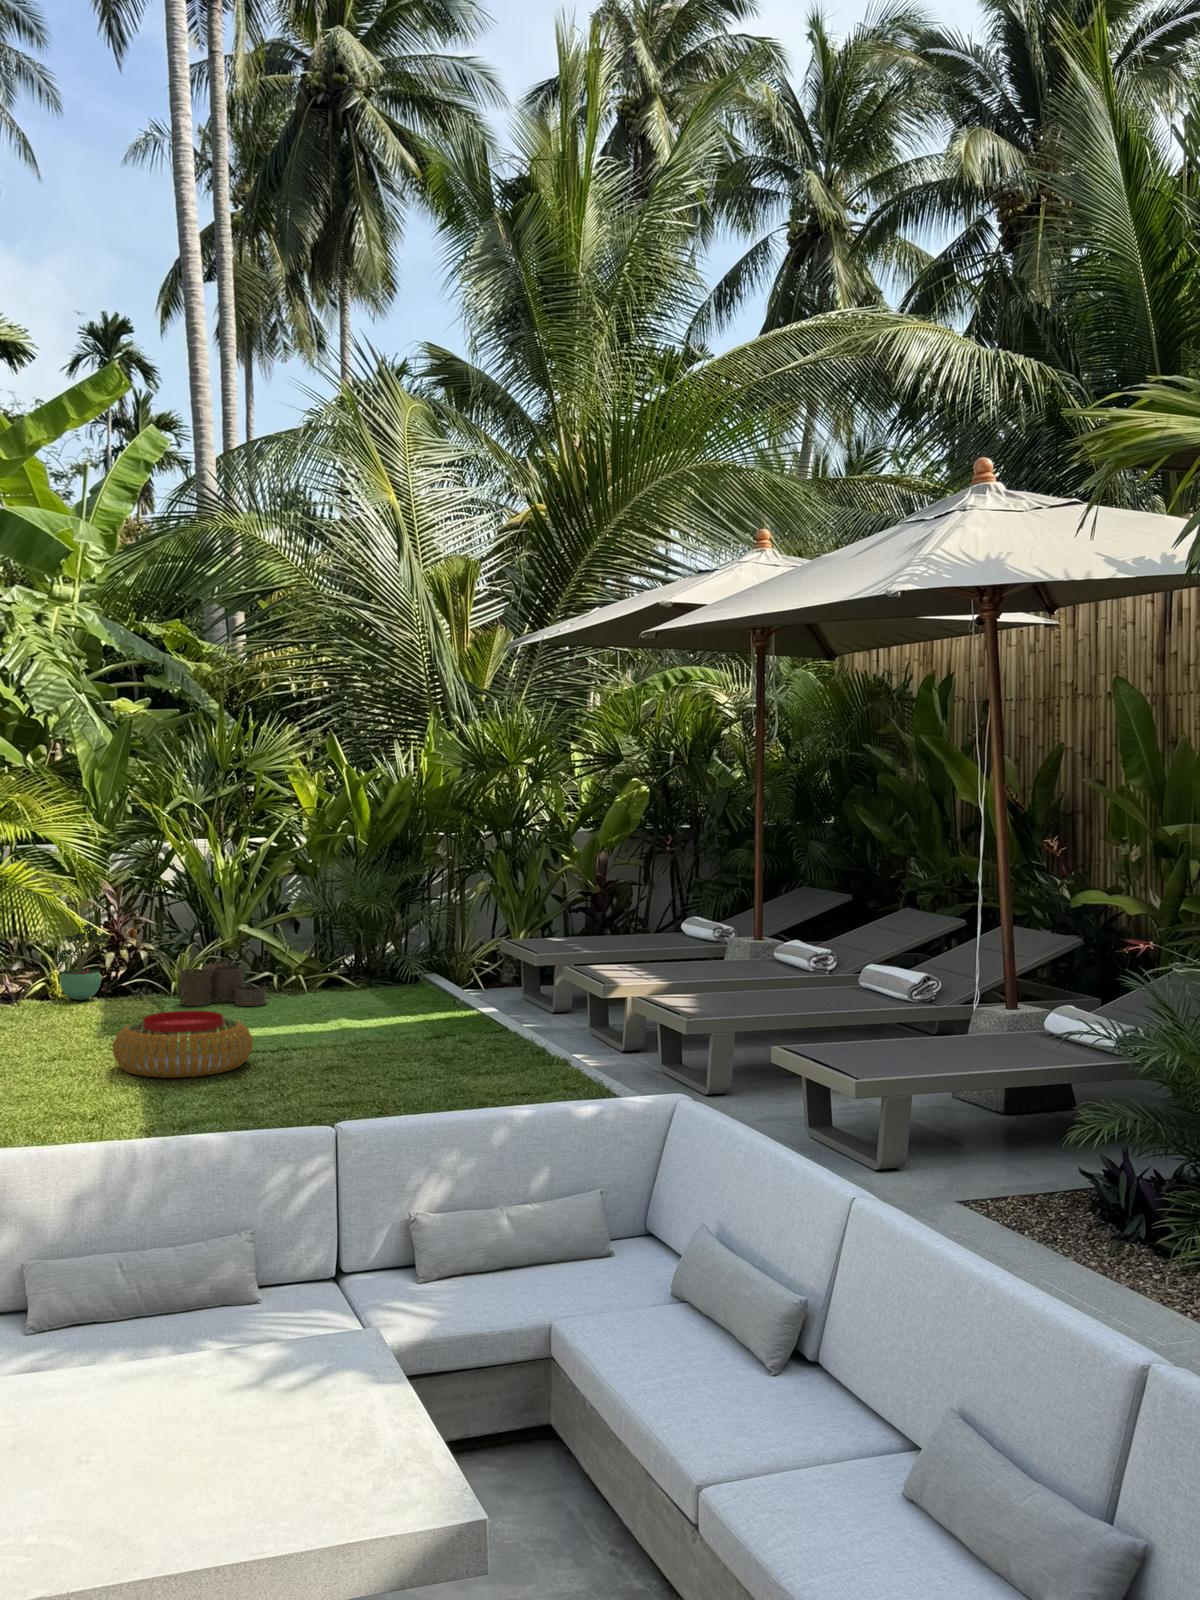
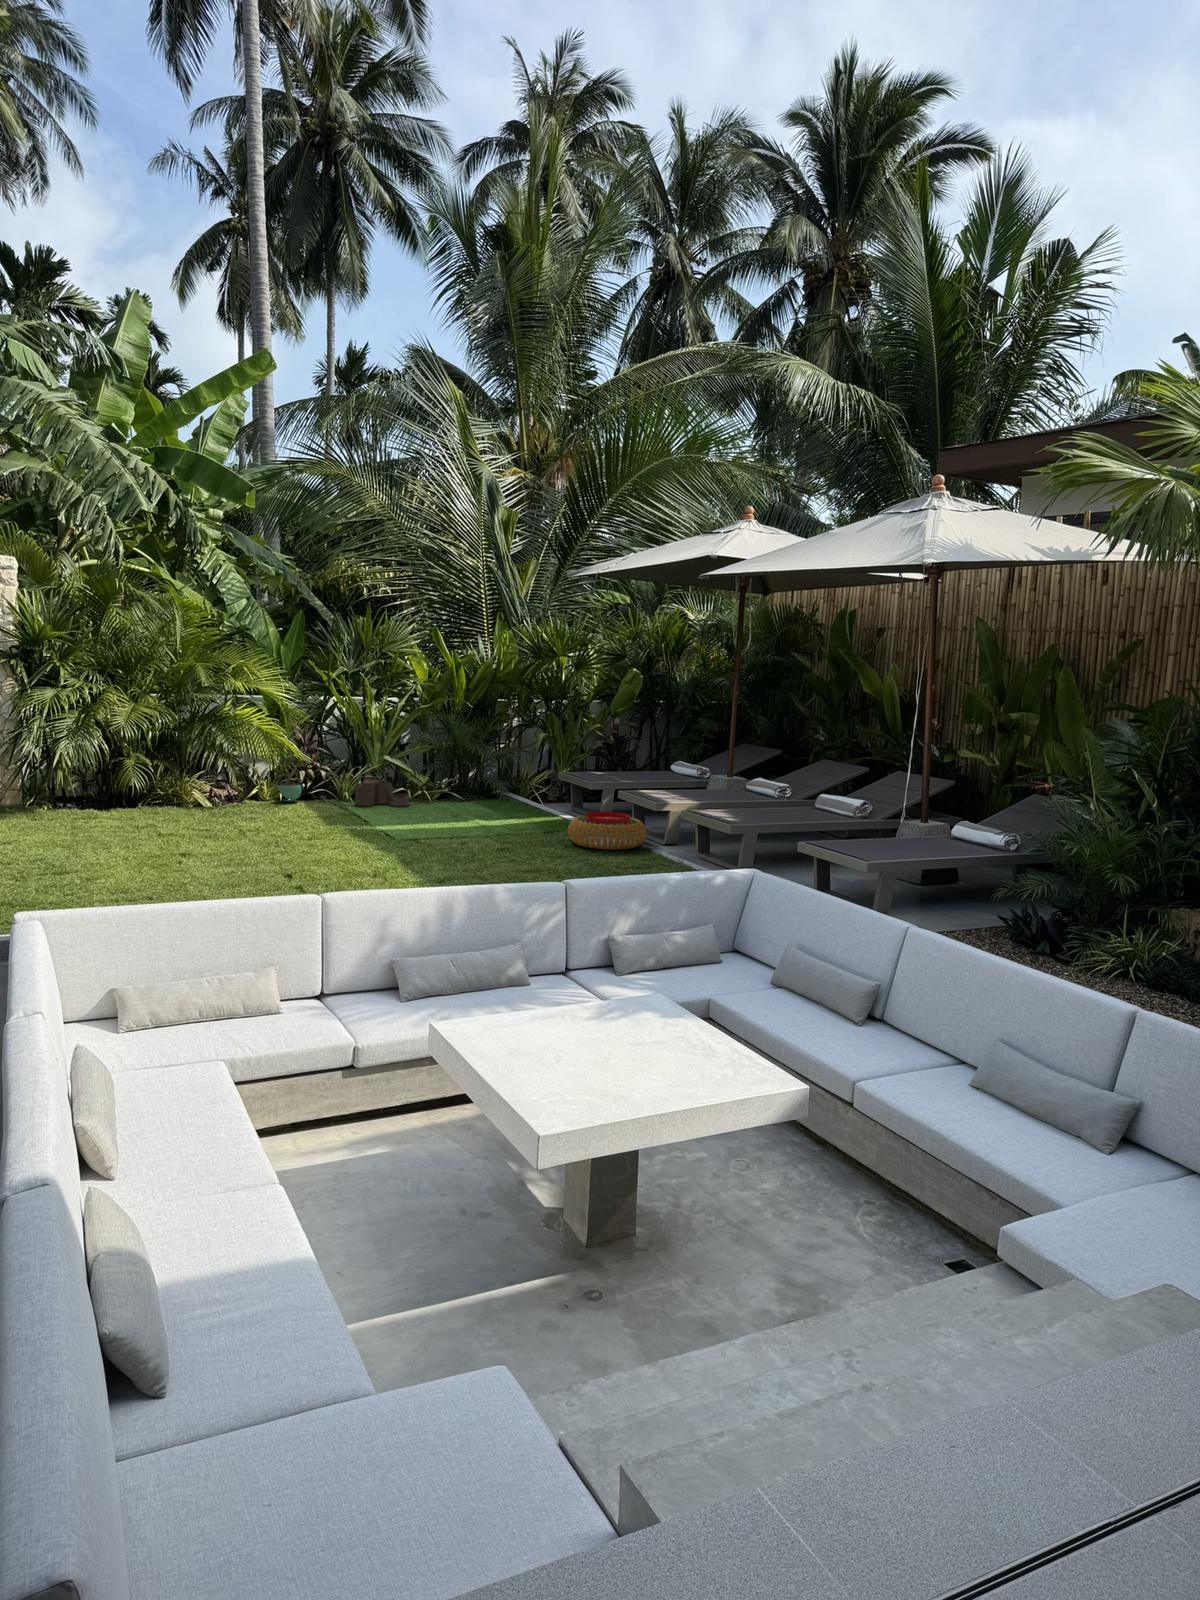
pouf: present [113,1011,253,1078] -> present [568,811,646,850]

